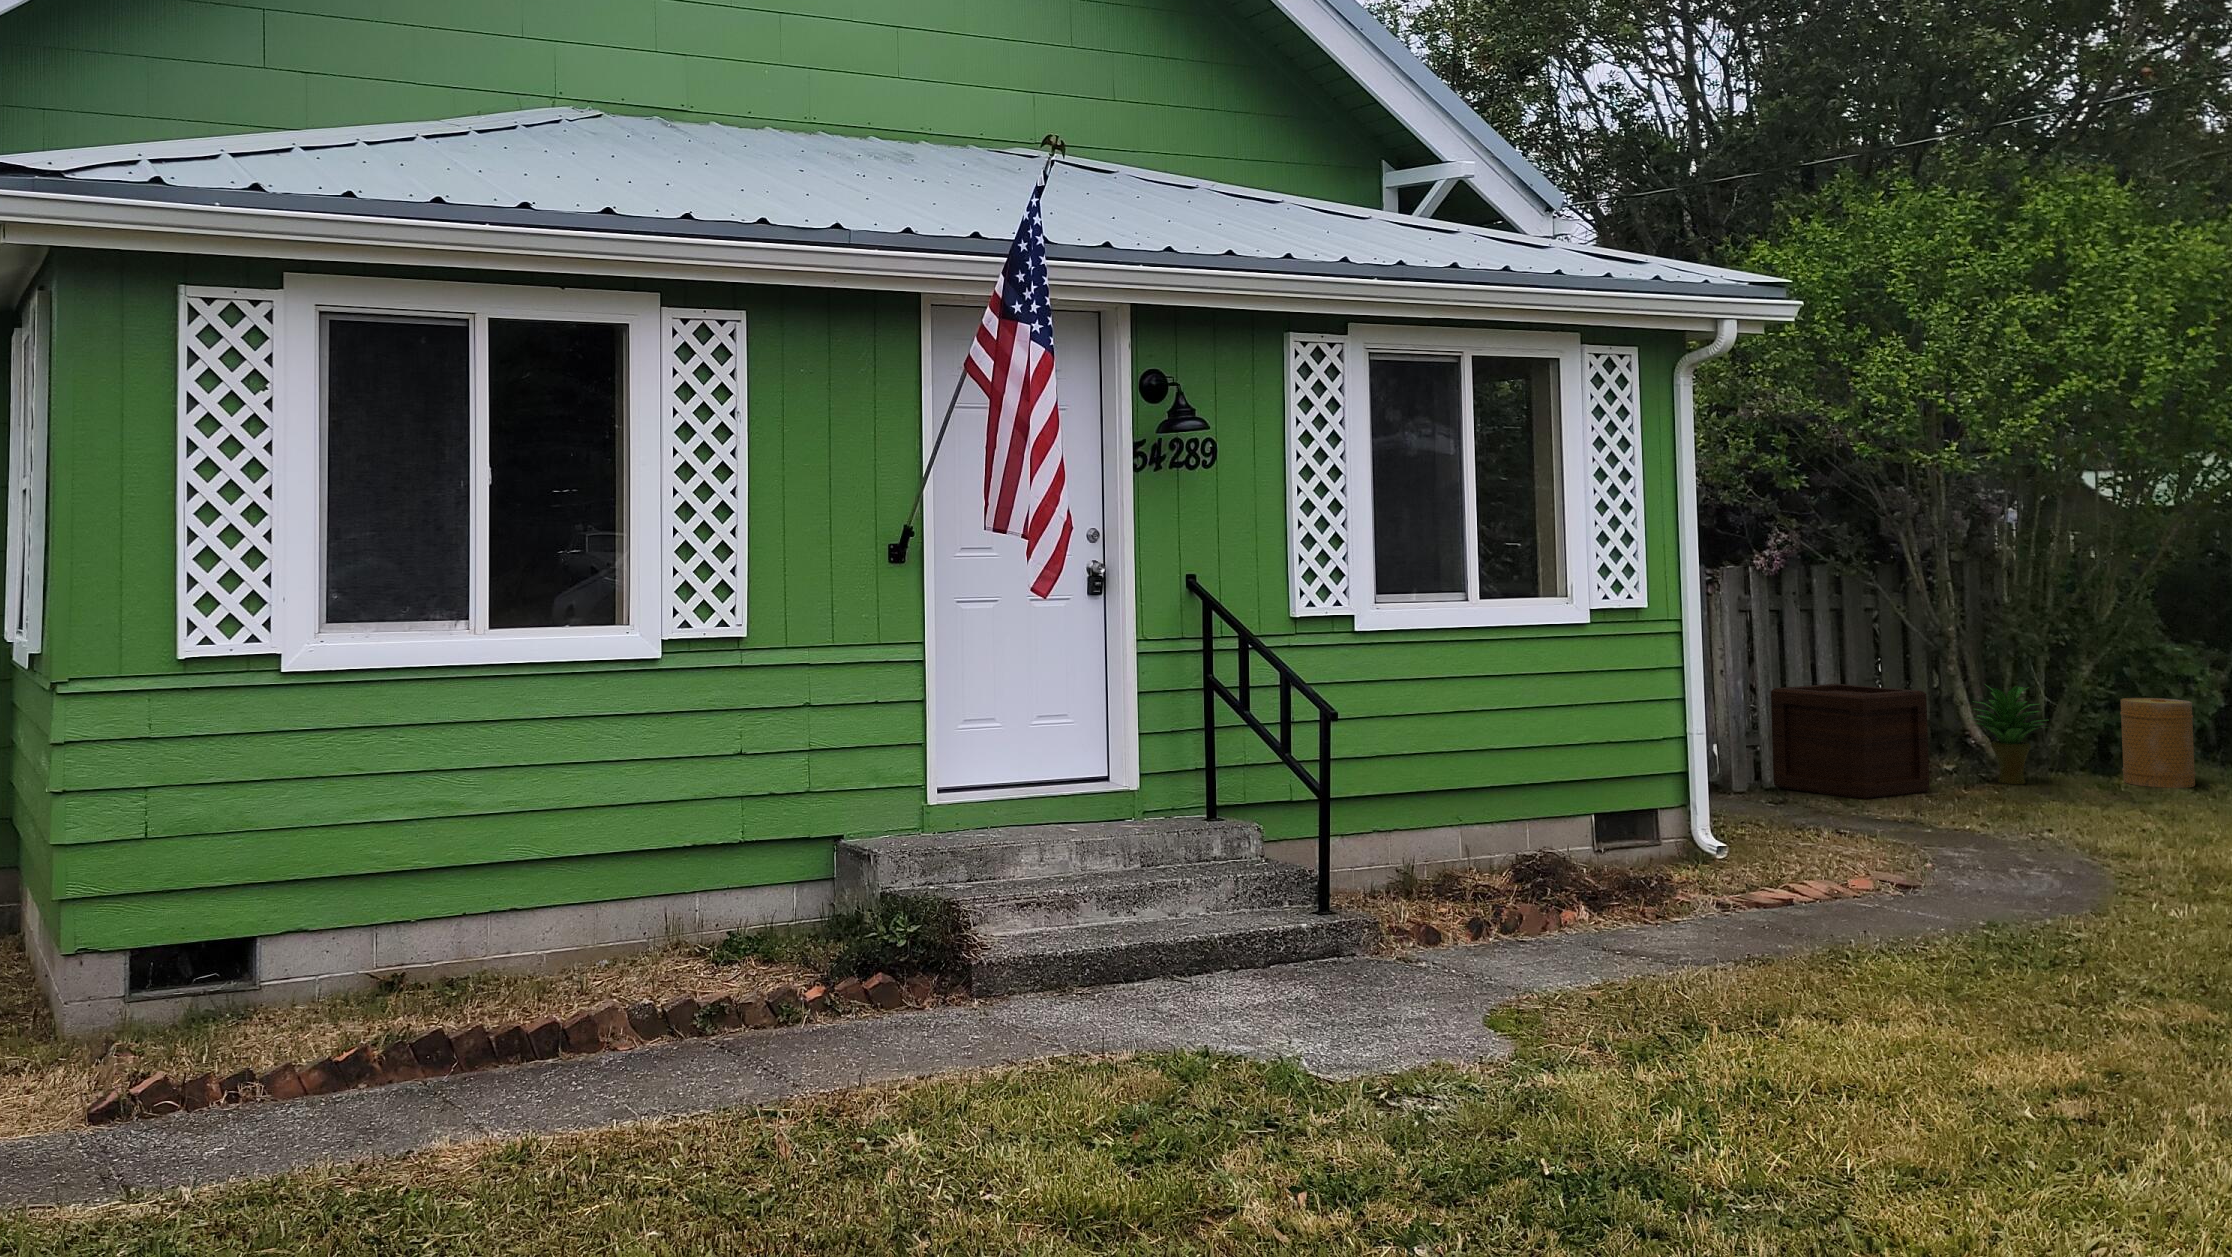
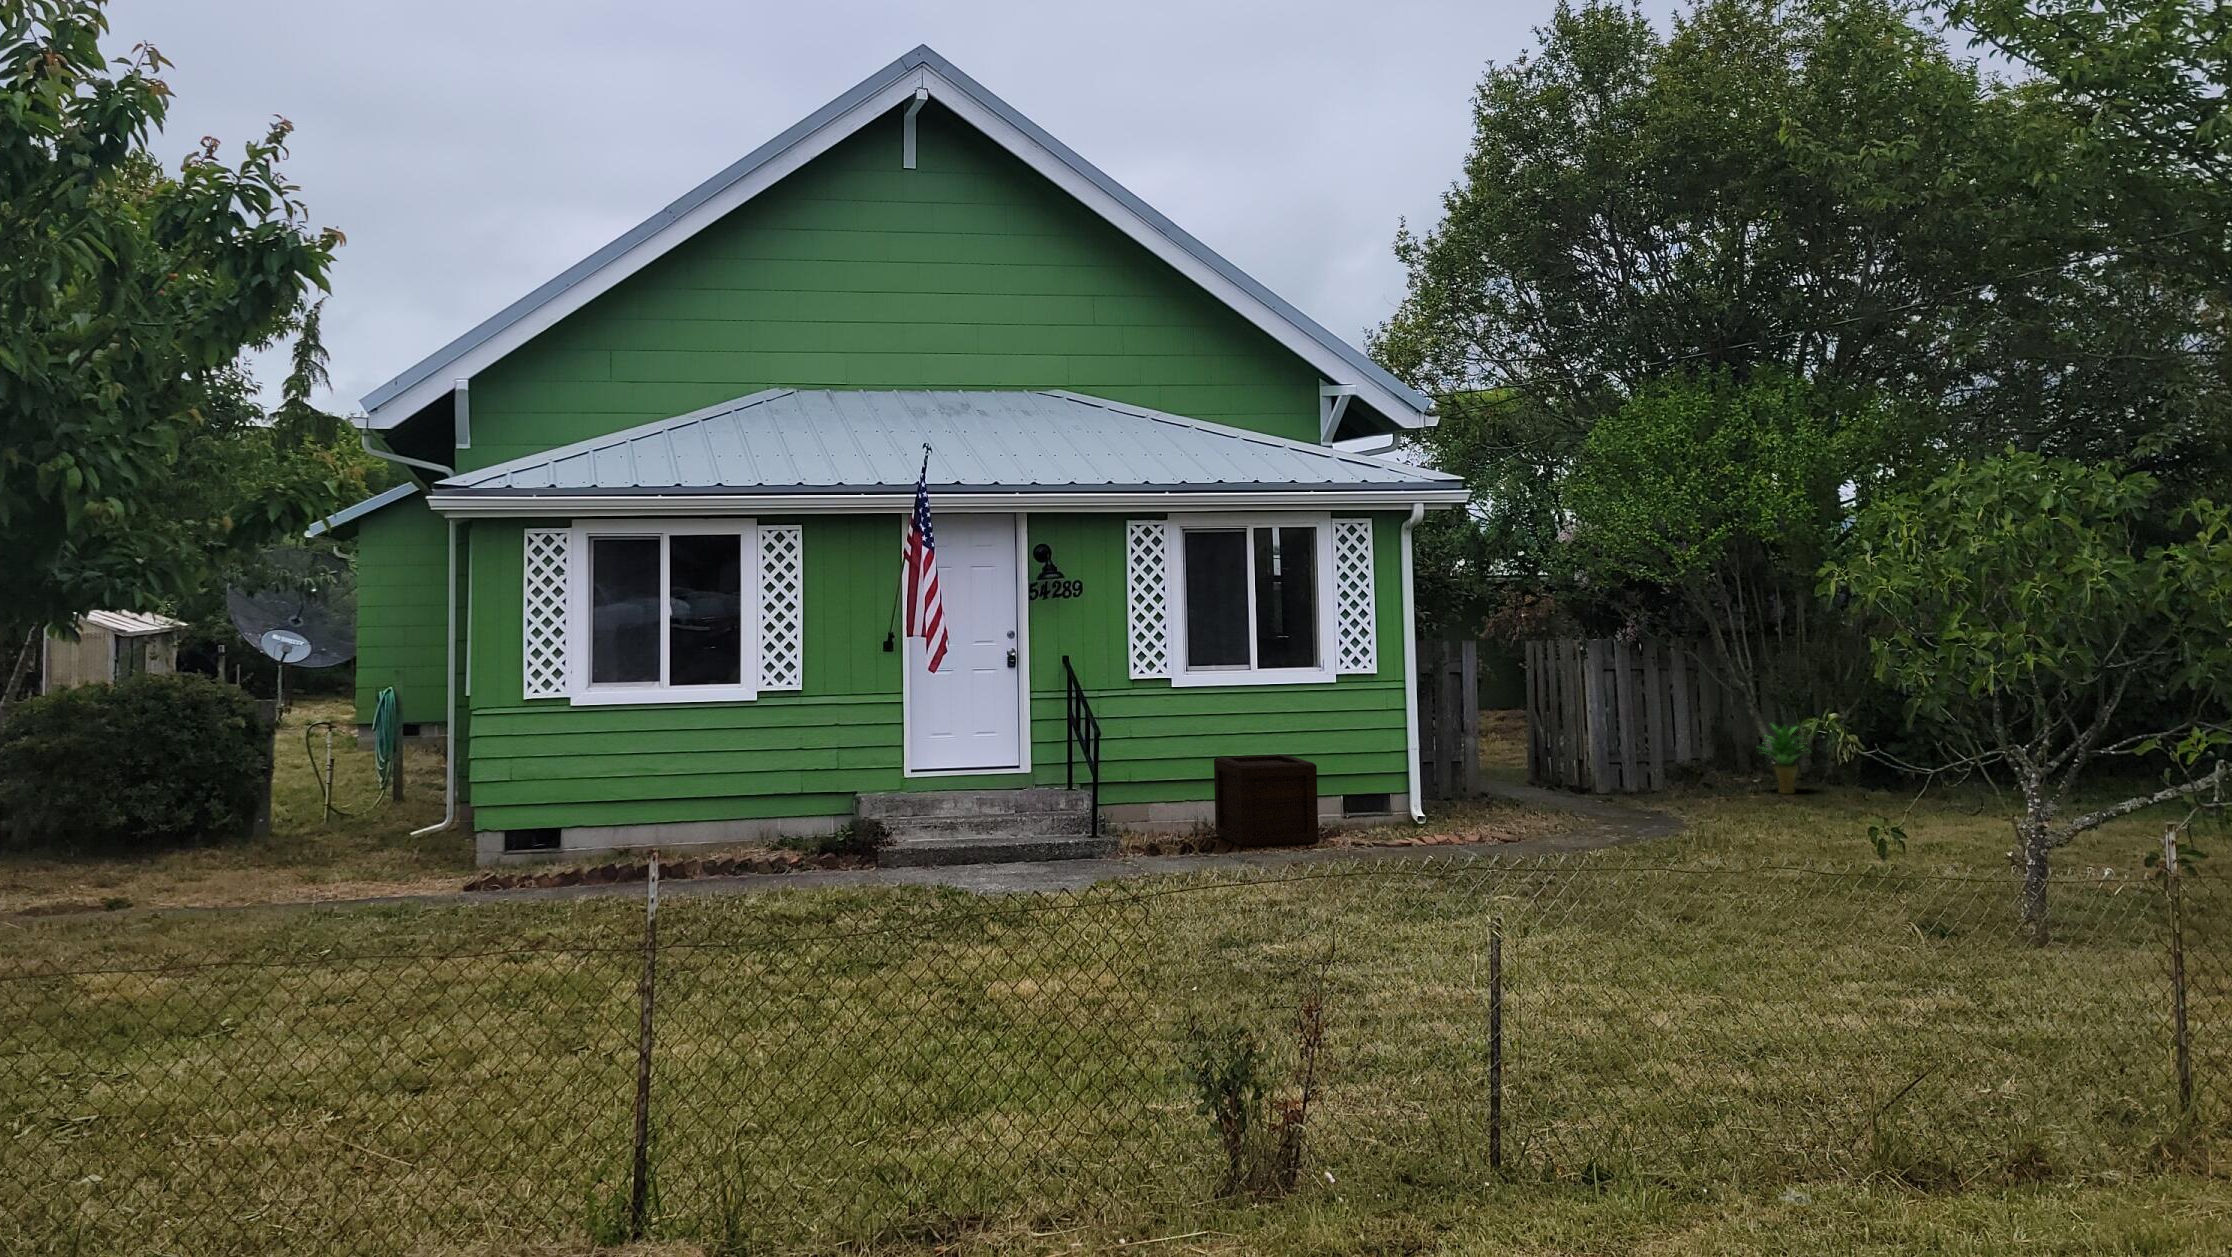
wooden crate: present [1771,684,1930,799] -> present [1214,755,1319,847]
basket: present [2120,698,2196,788] -> none [1865,735,1914,799]

